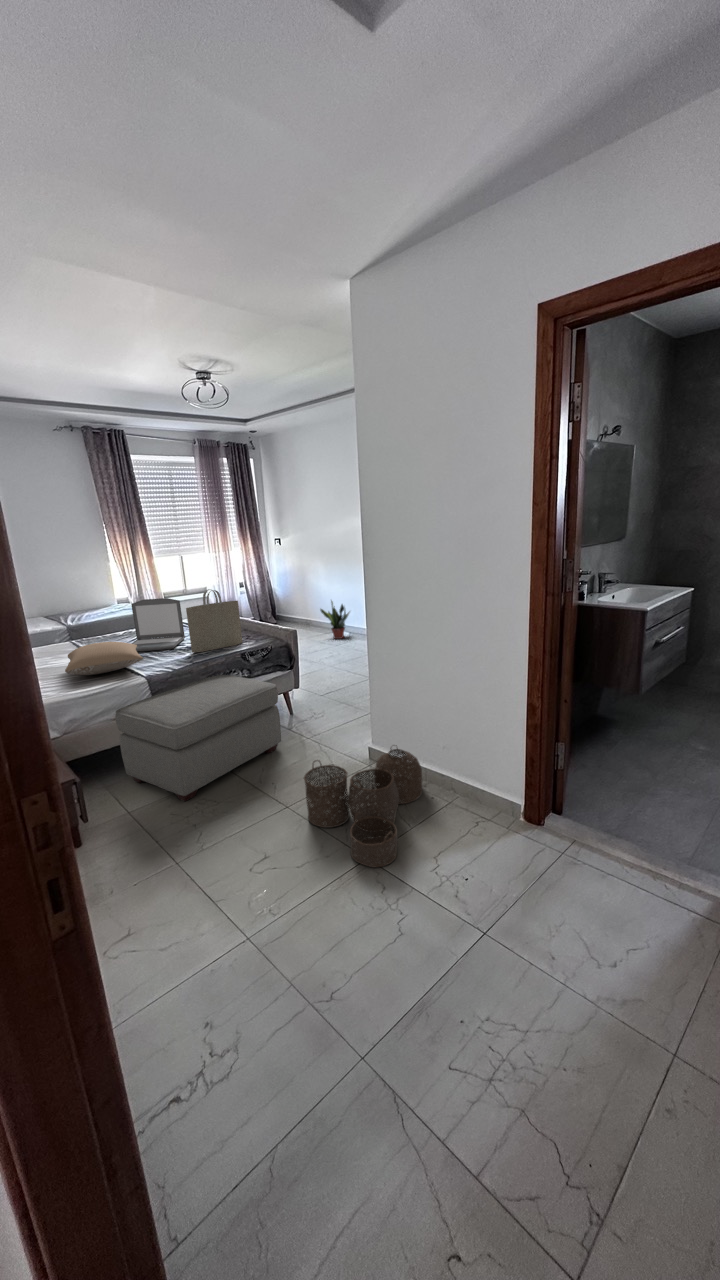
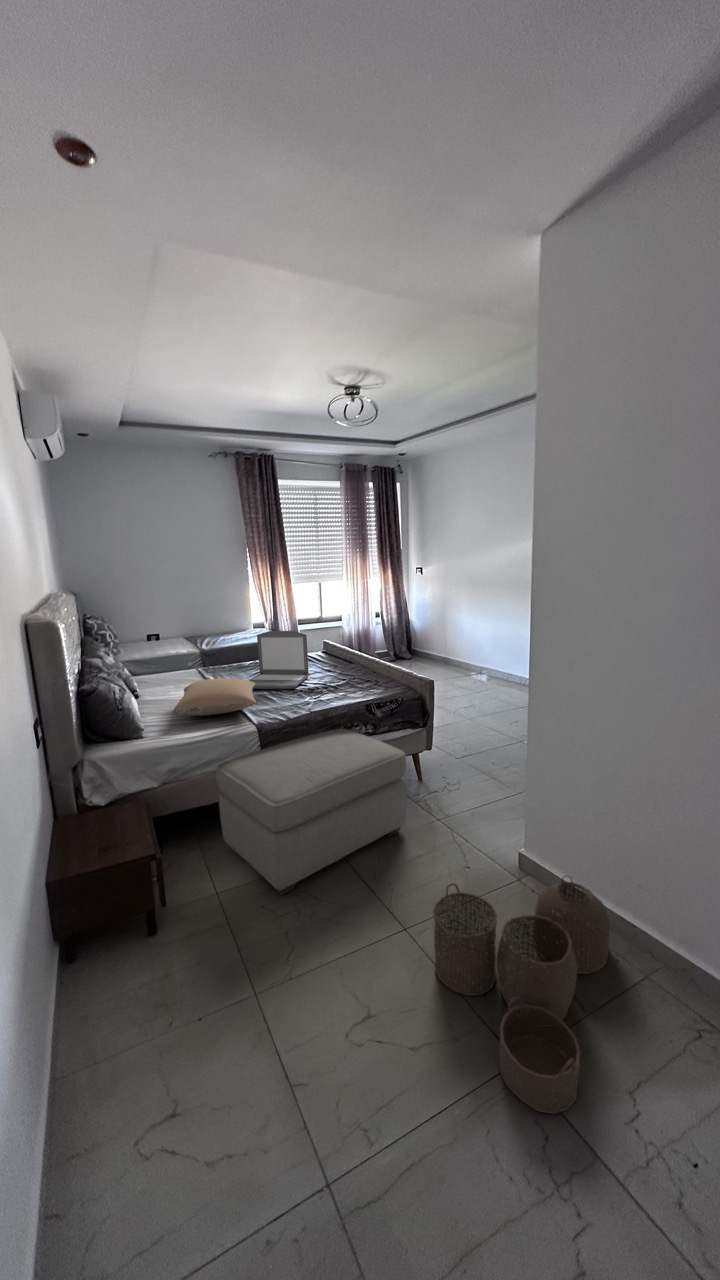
tote bag: present [186,589,242,653] -> none [310,626,370,697]
potted plant: present [320,601,349,639] -> none [460,637,496,683]

